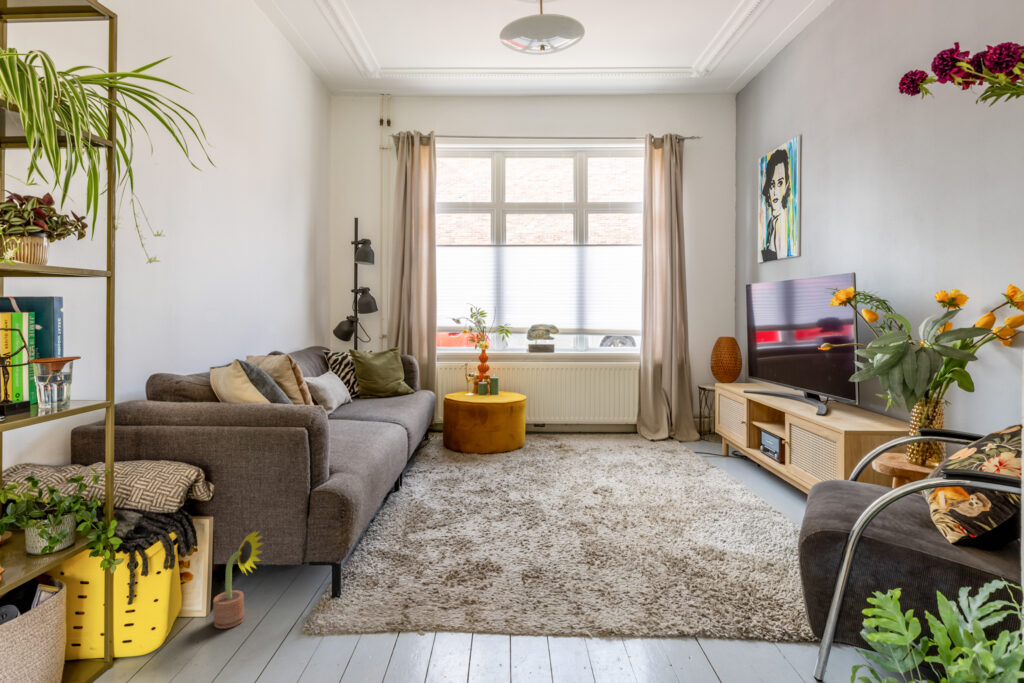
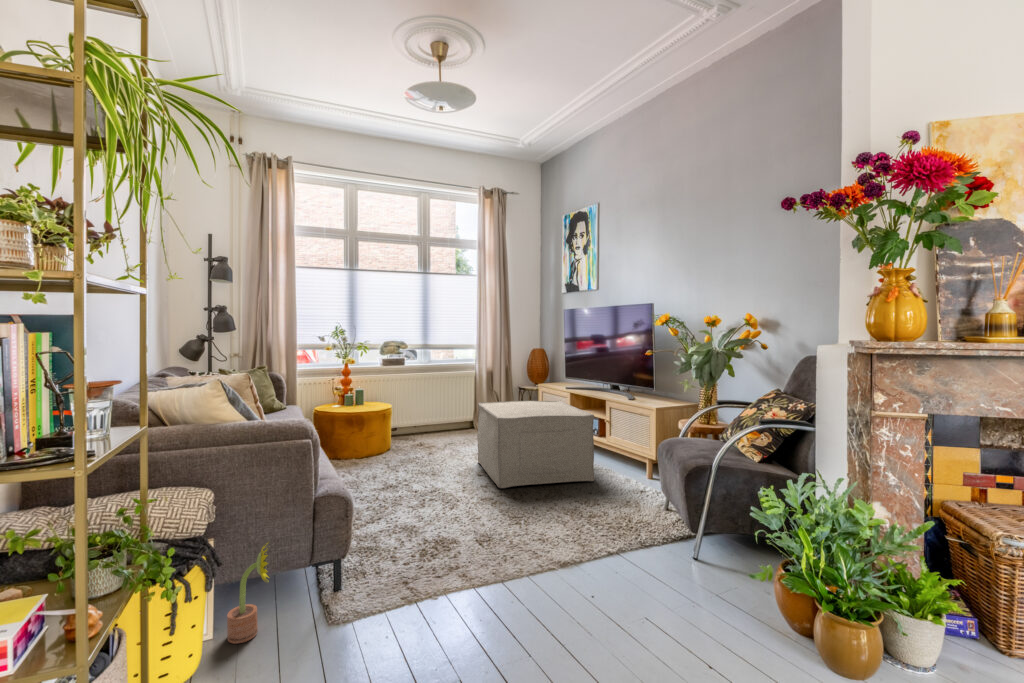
ottoman: none [603,402,745,523] -> present [478,400,595,488]

